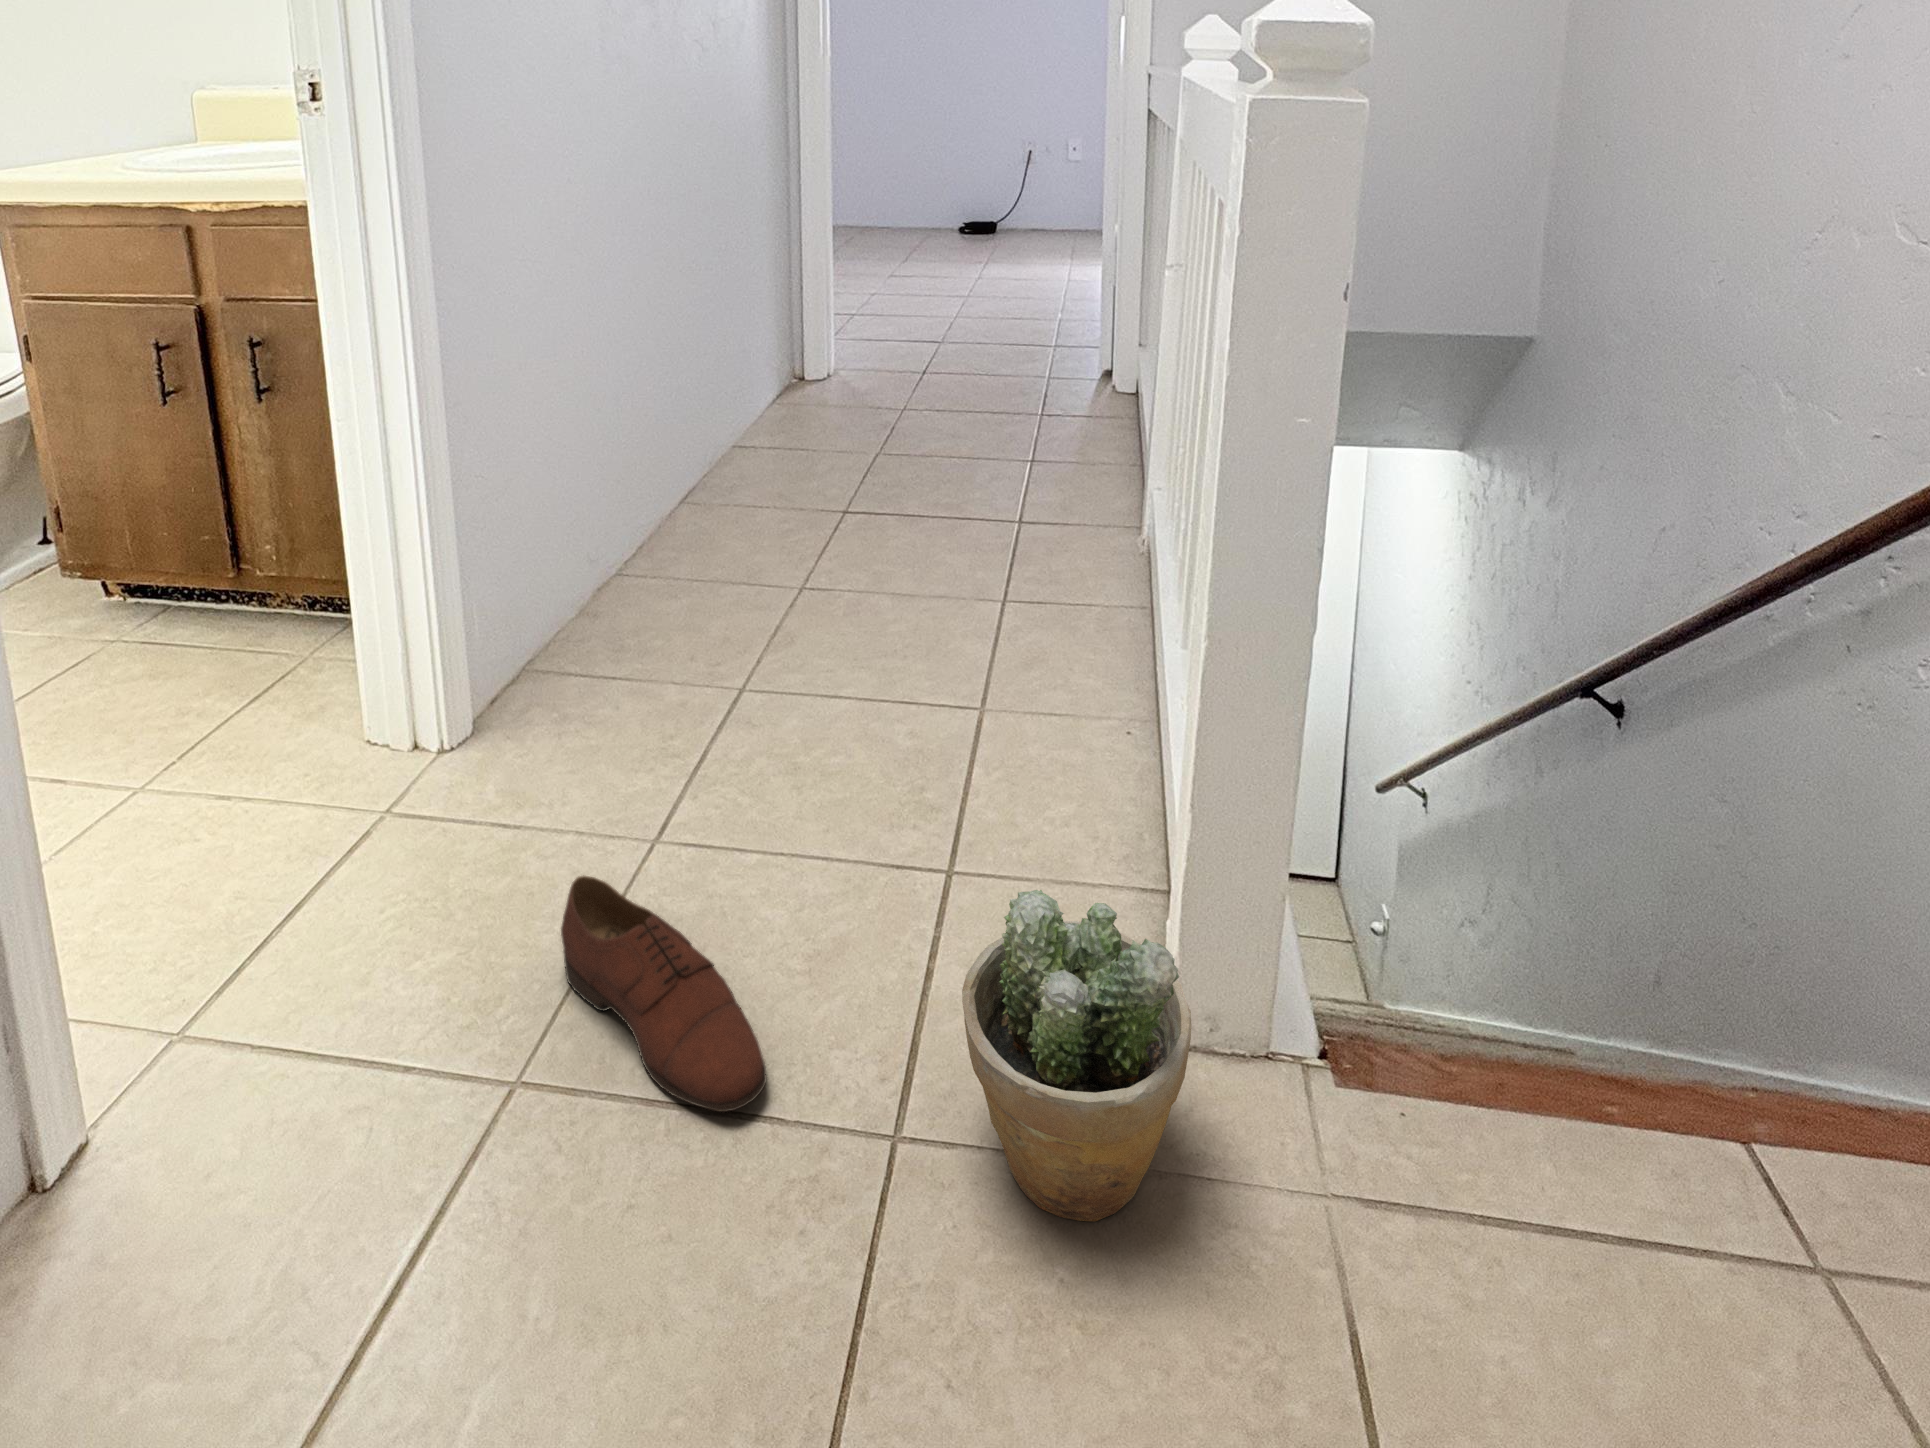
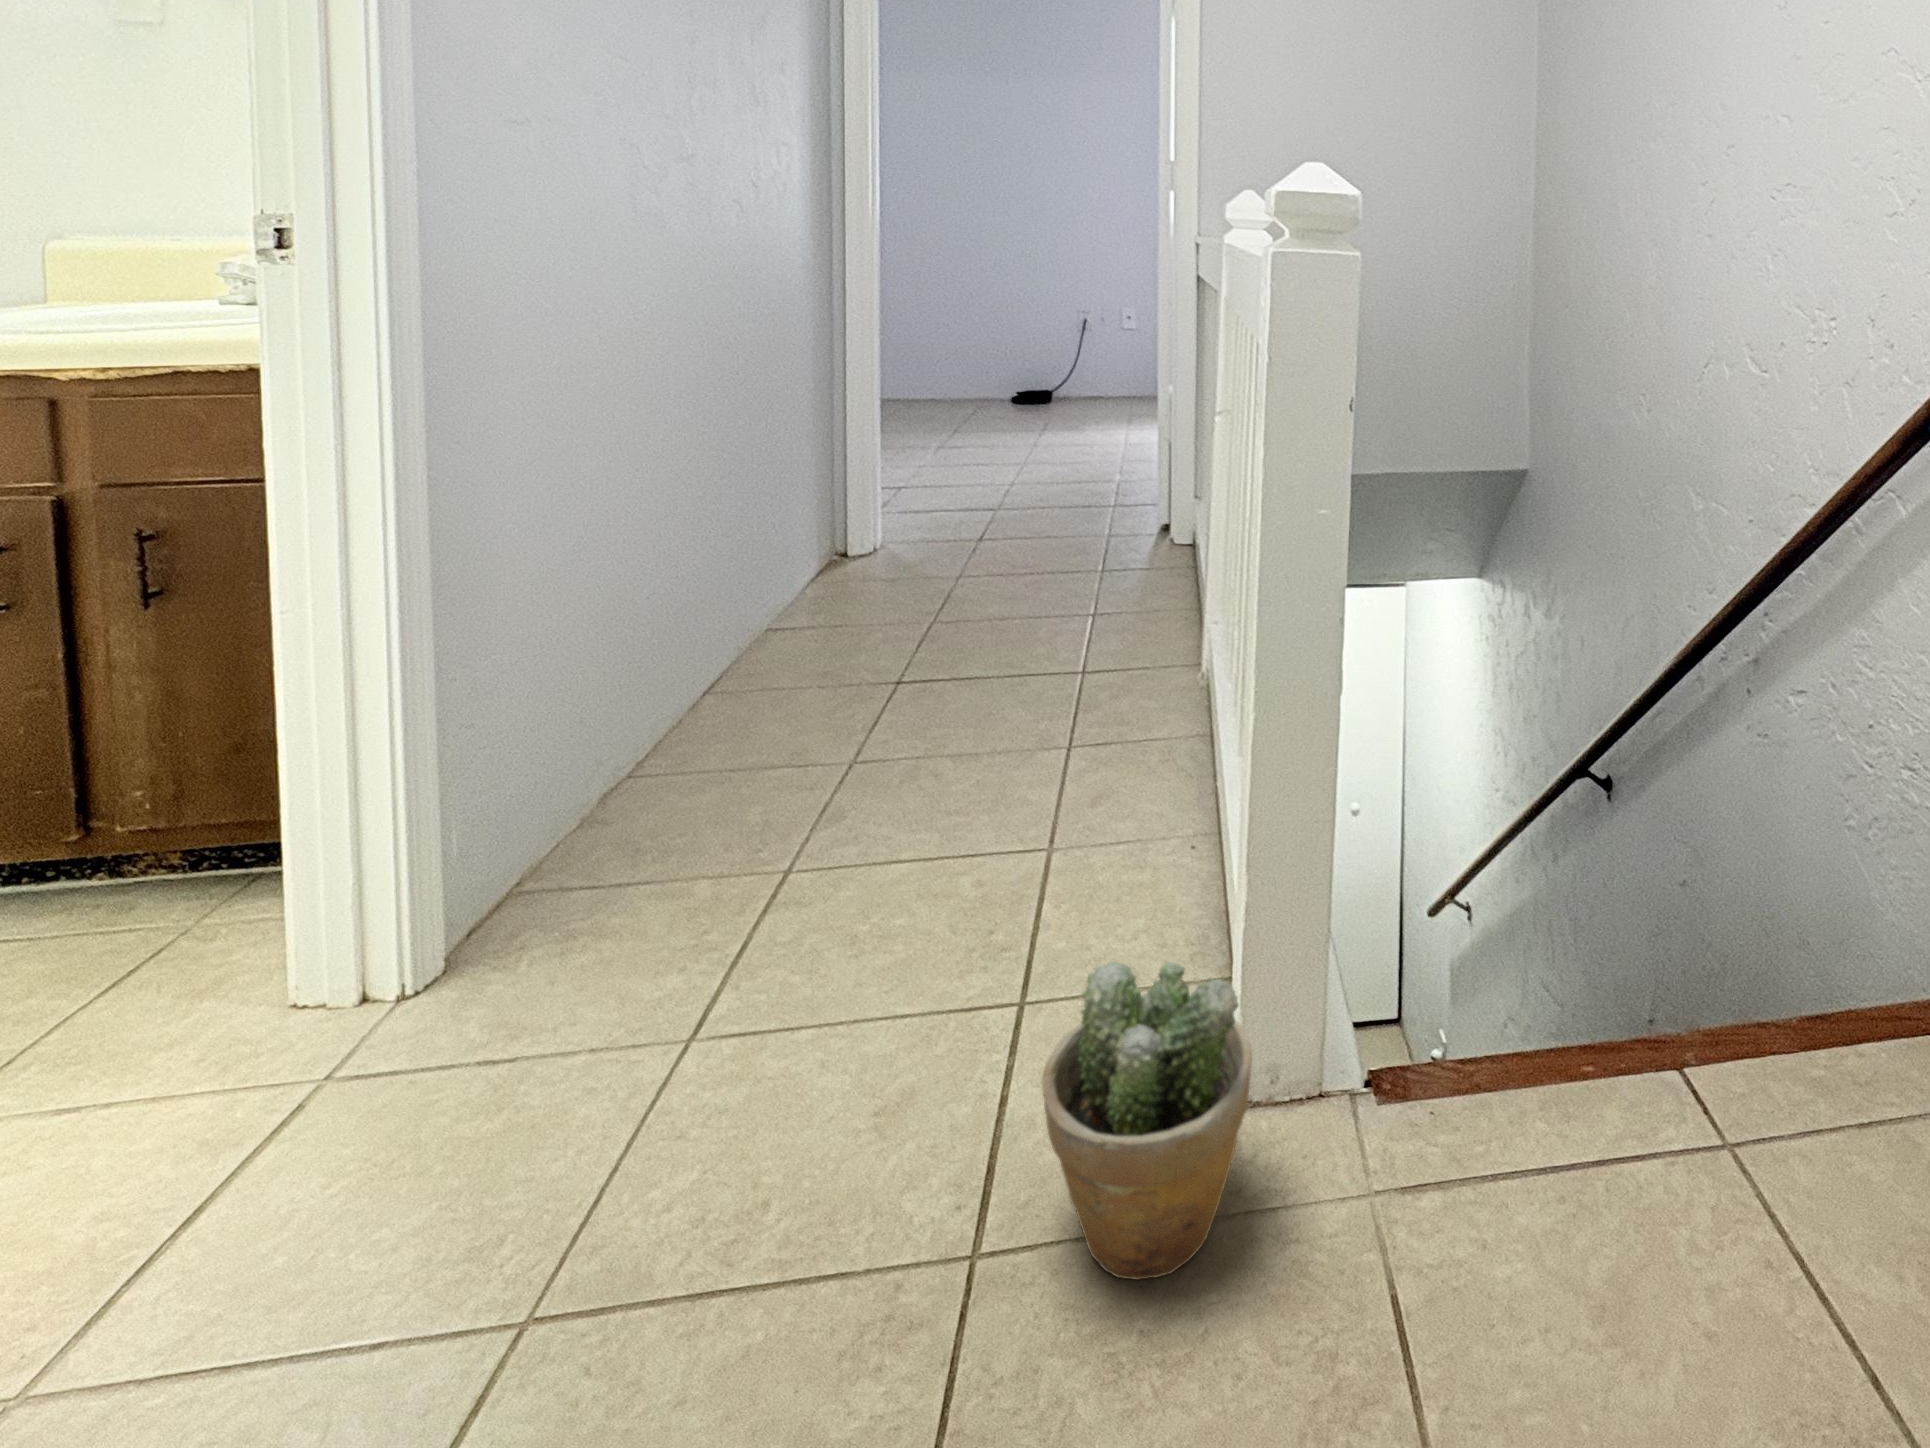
shoe: present [561,875,767,1112] -> none [580,1076,833,1287]

